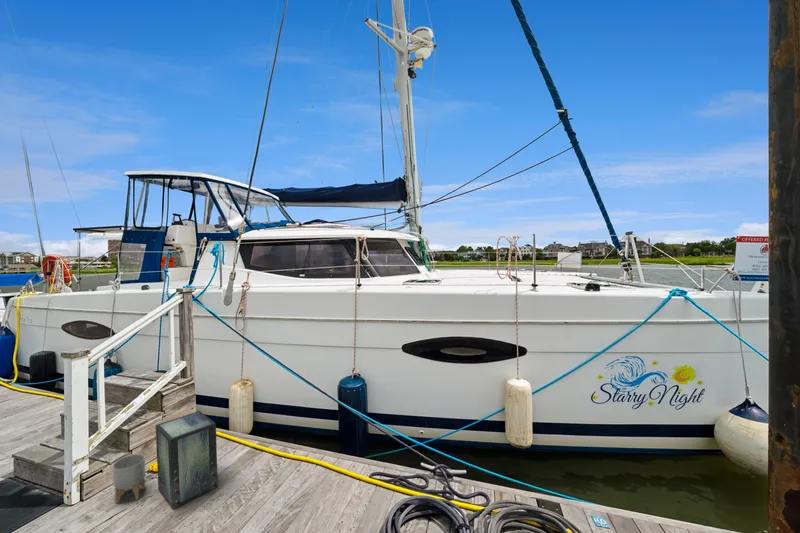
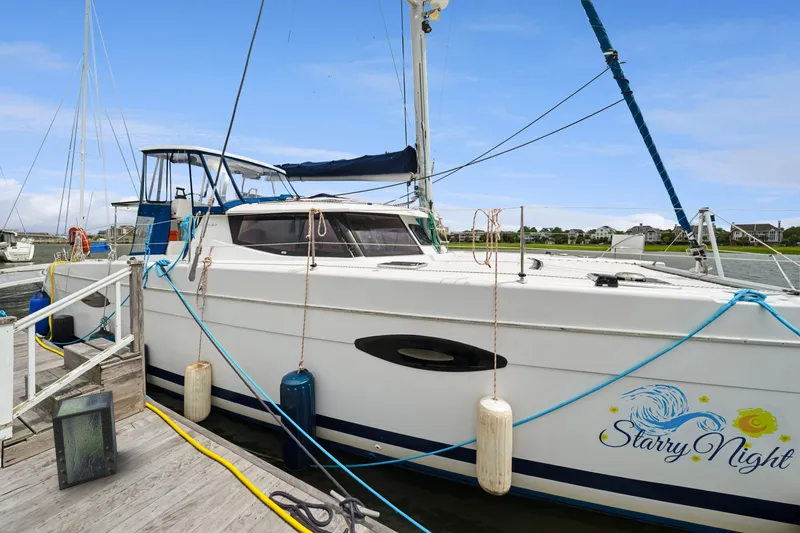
planter: present [113,454,146,503] -> none [19,426,58,473]

